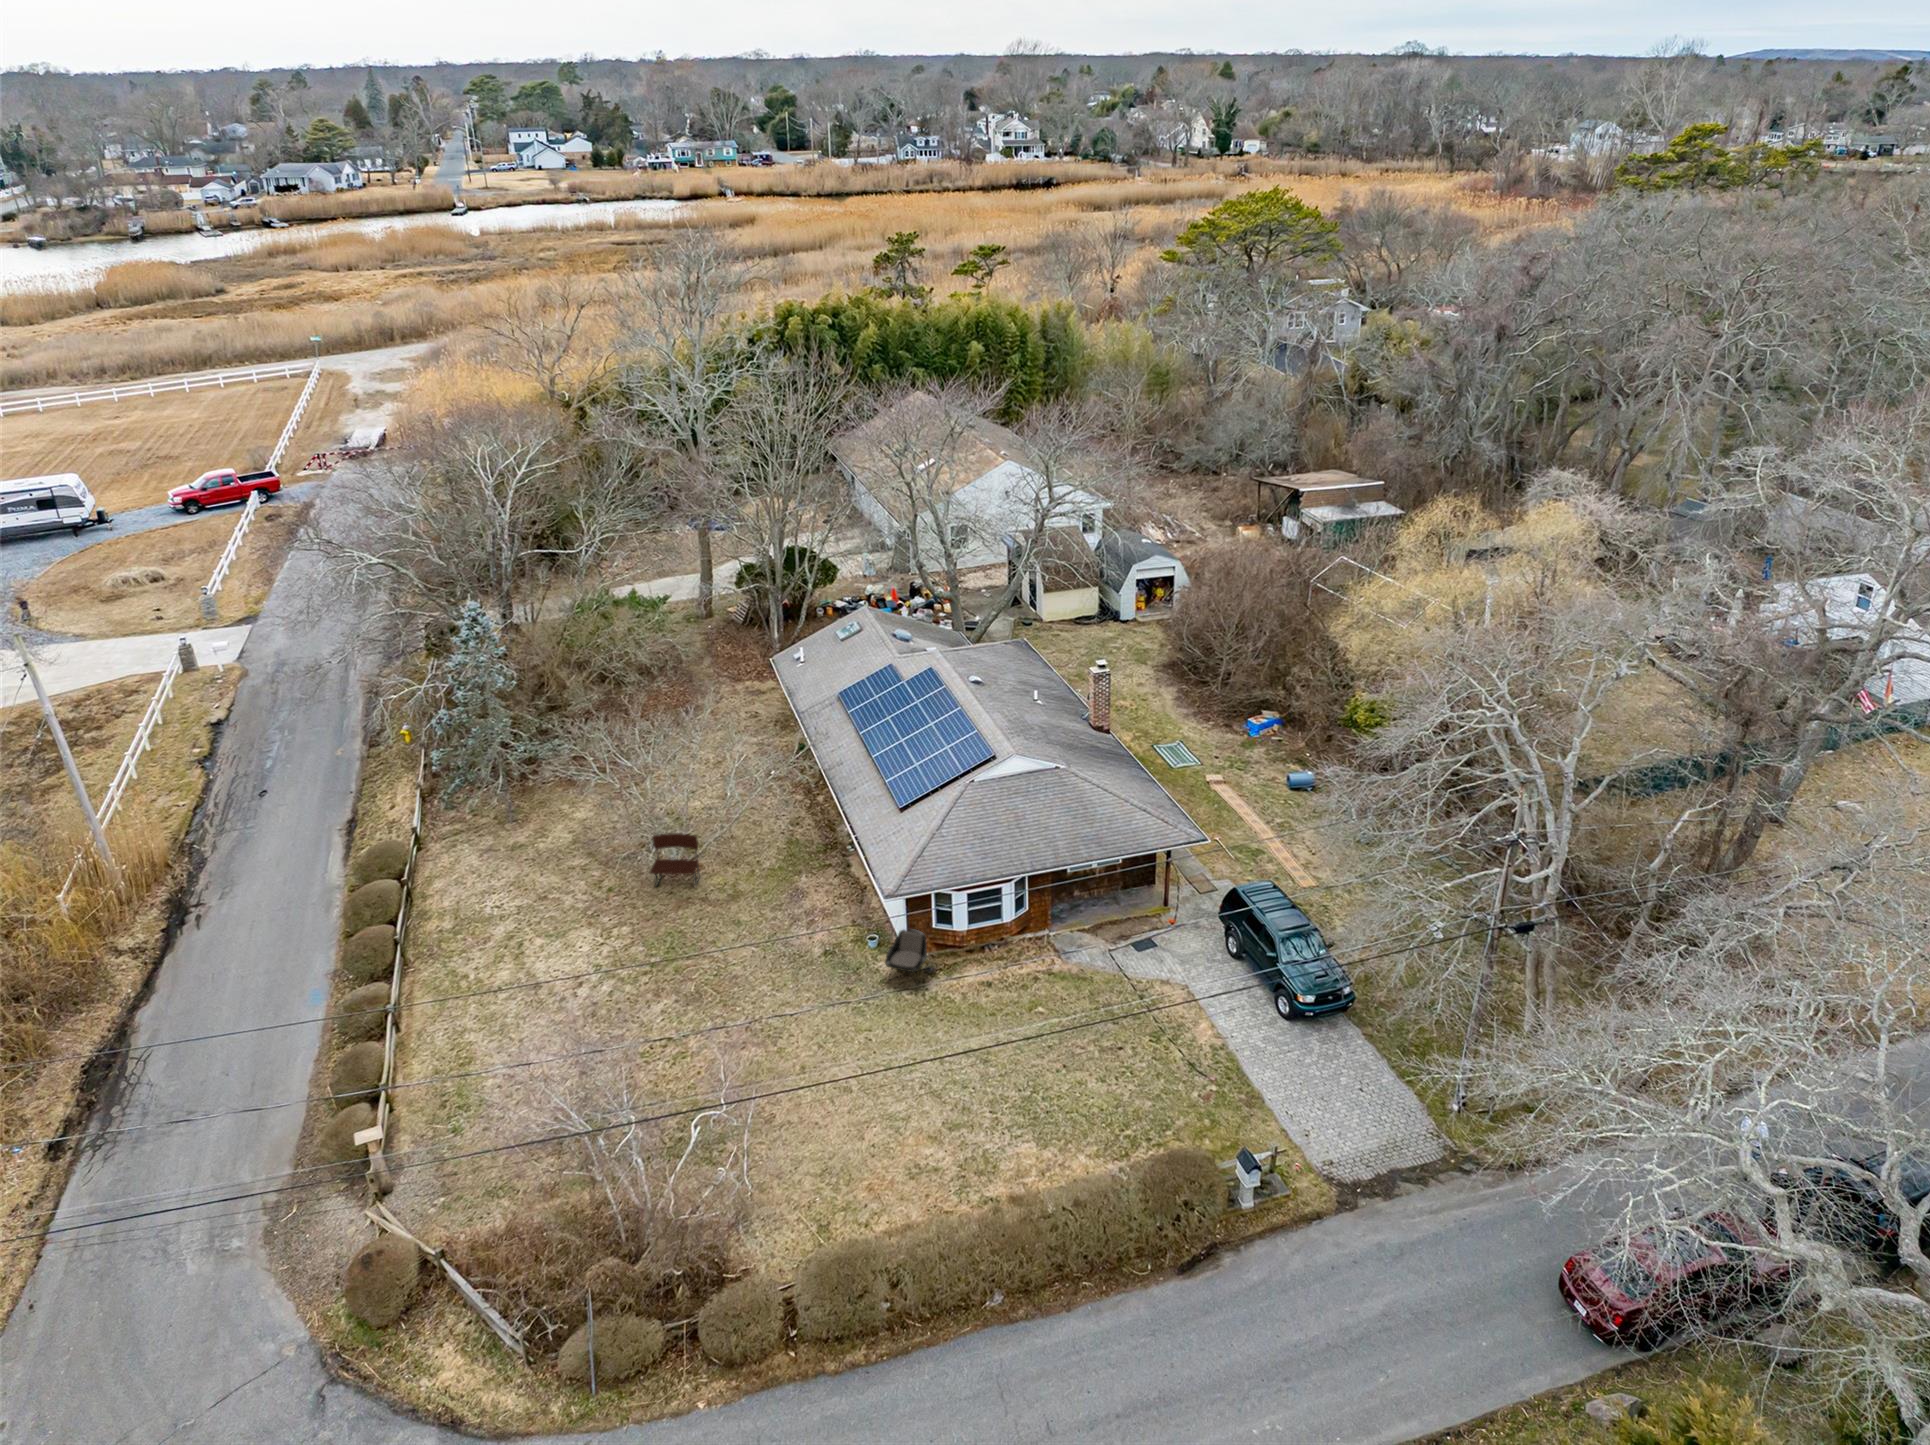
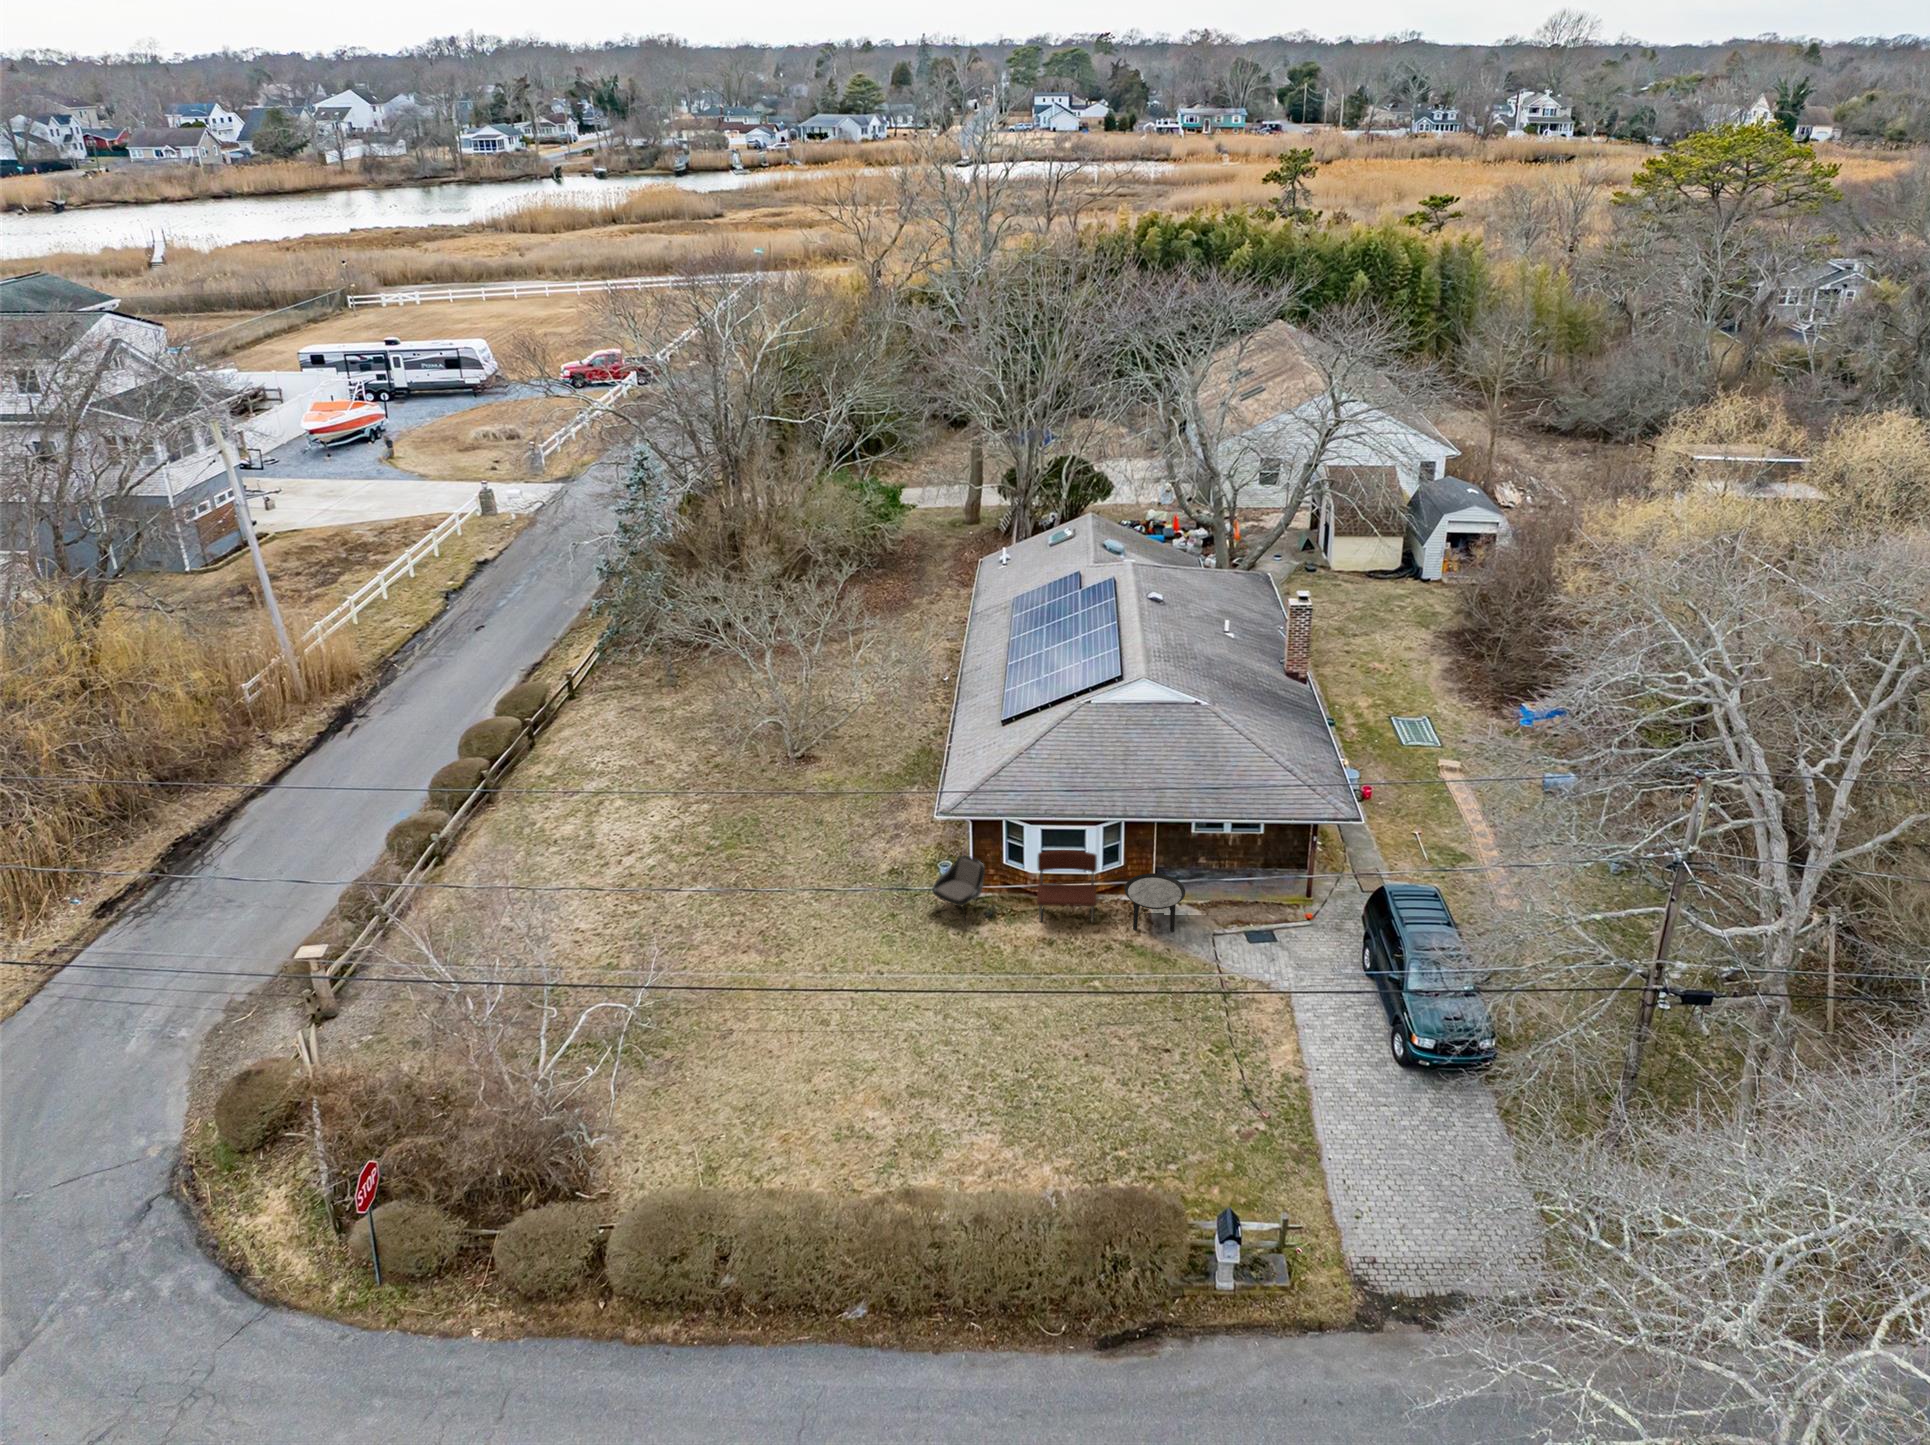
bench: present [650,833,700,886] -> present [1037,850,1097,922]
round table: none [1039,913,1088,962] -> present [1124,873,1185,932]

